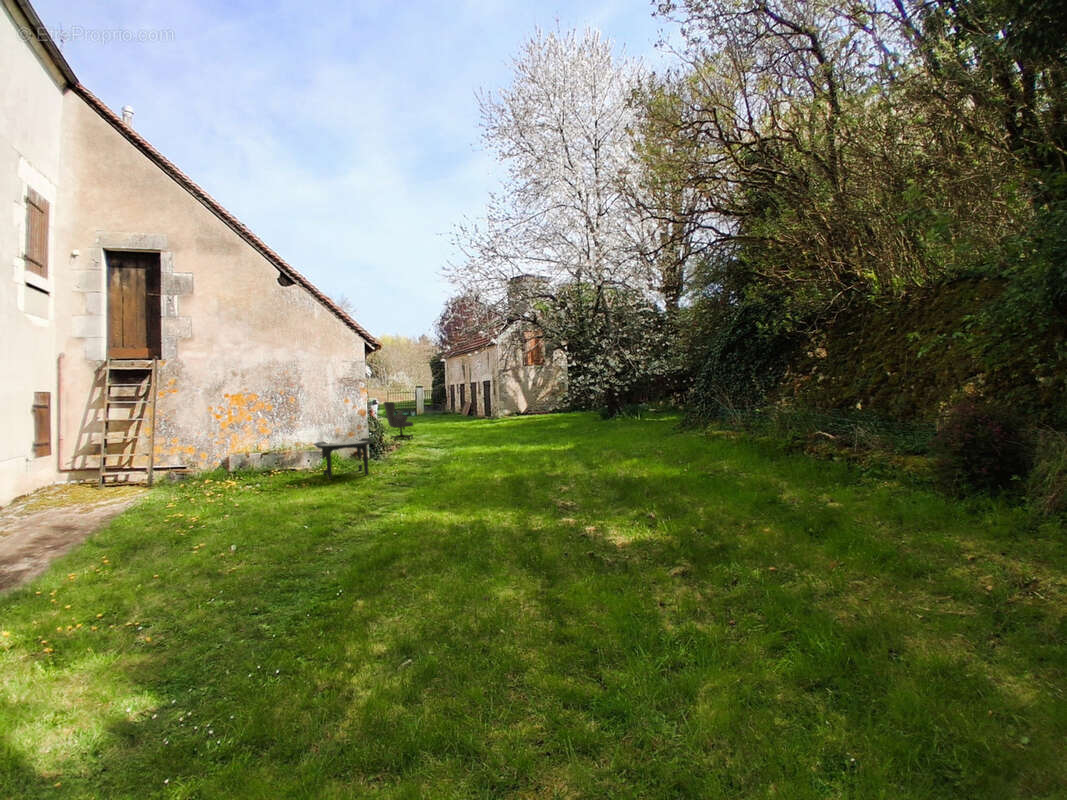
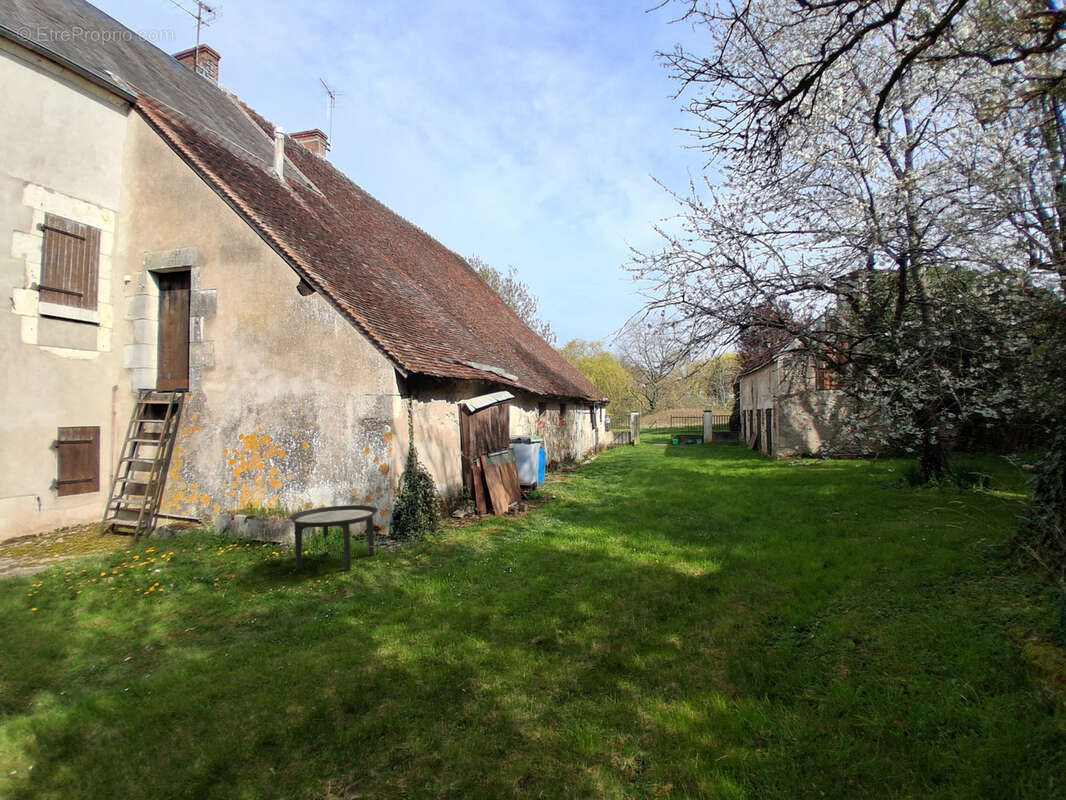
chair: present [384,402,413,441] -> none [540,440,577,494]

